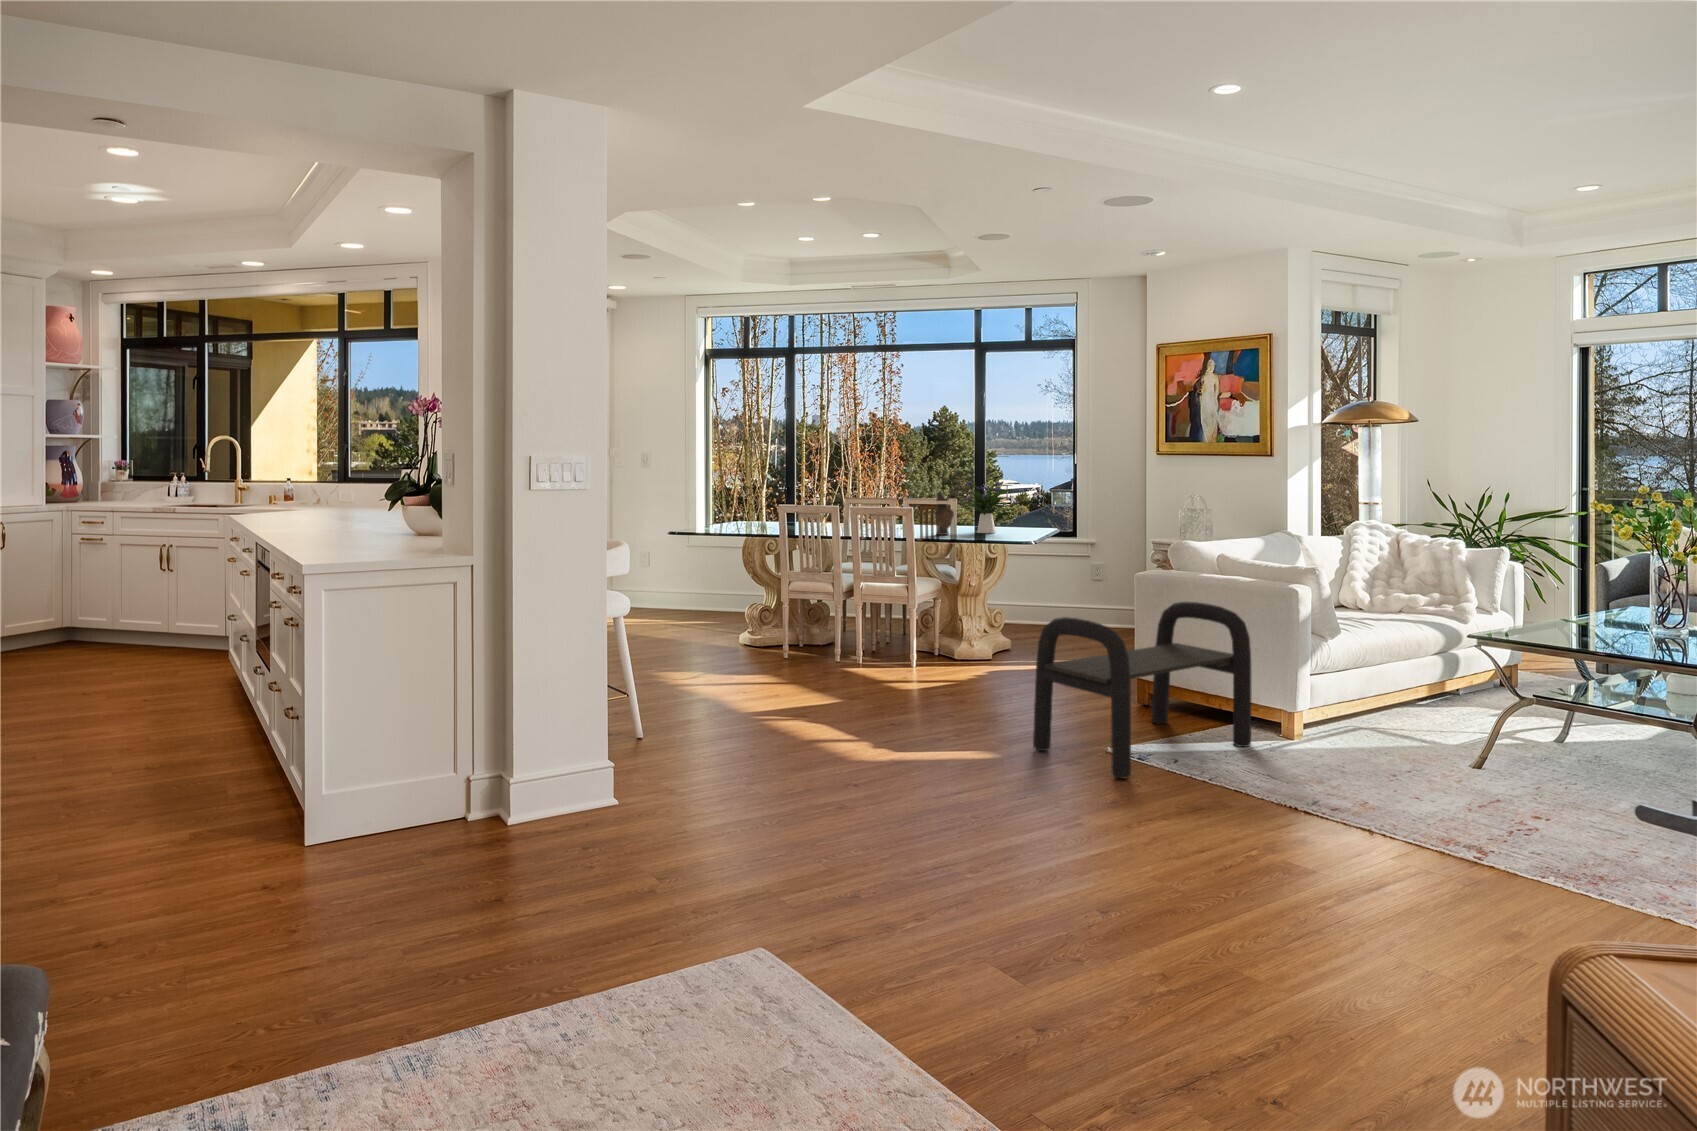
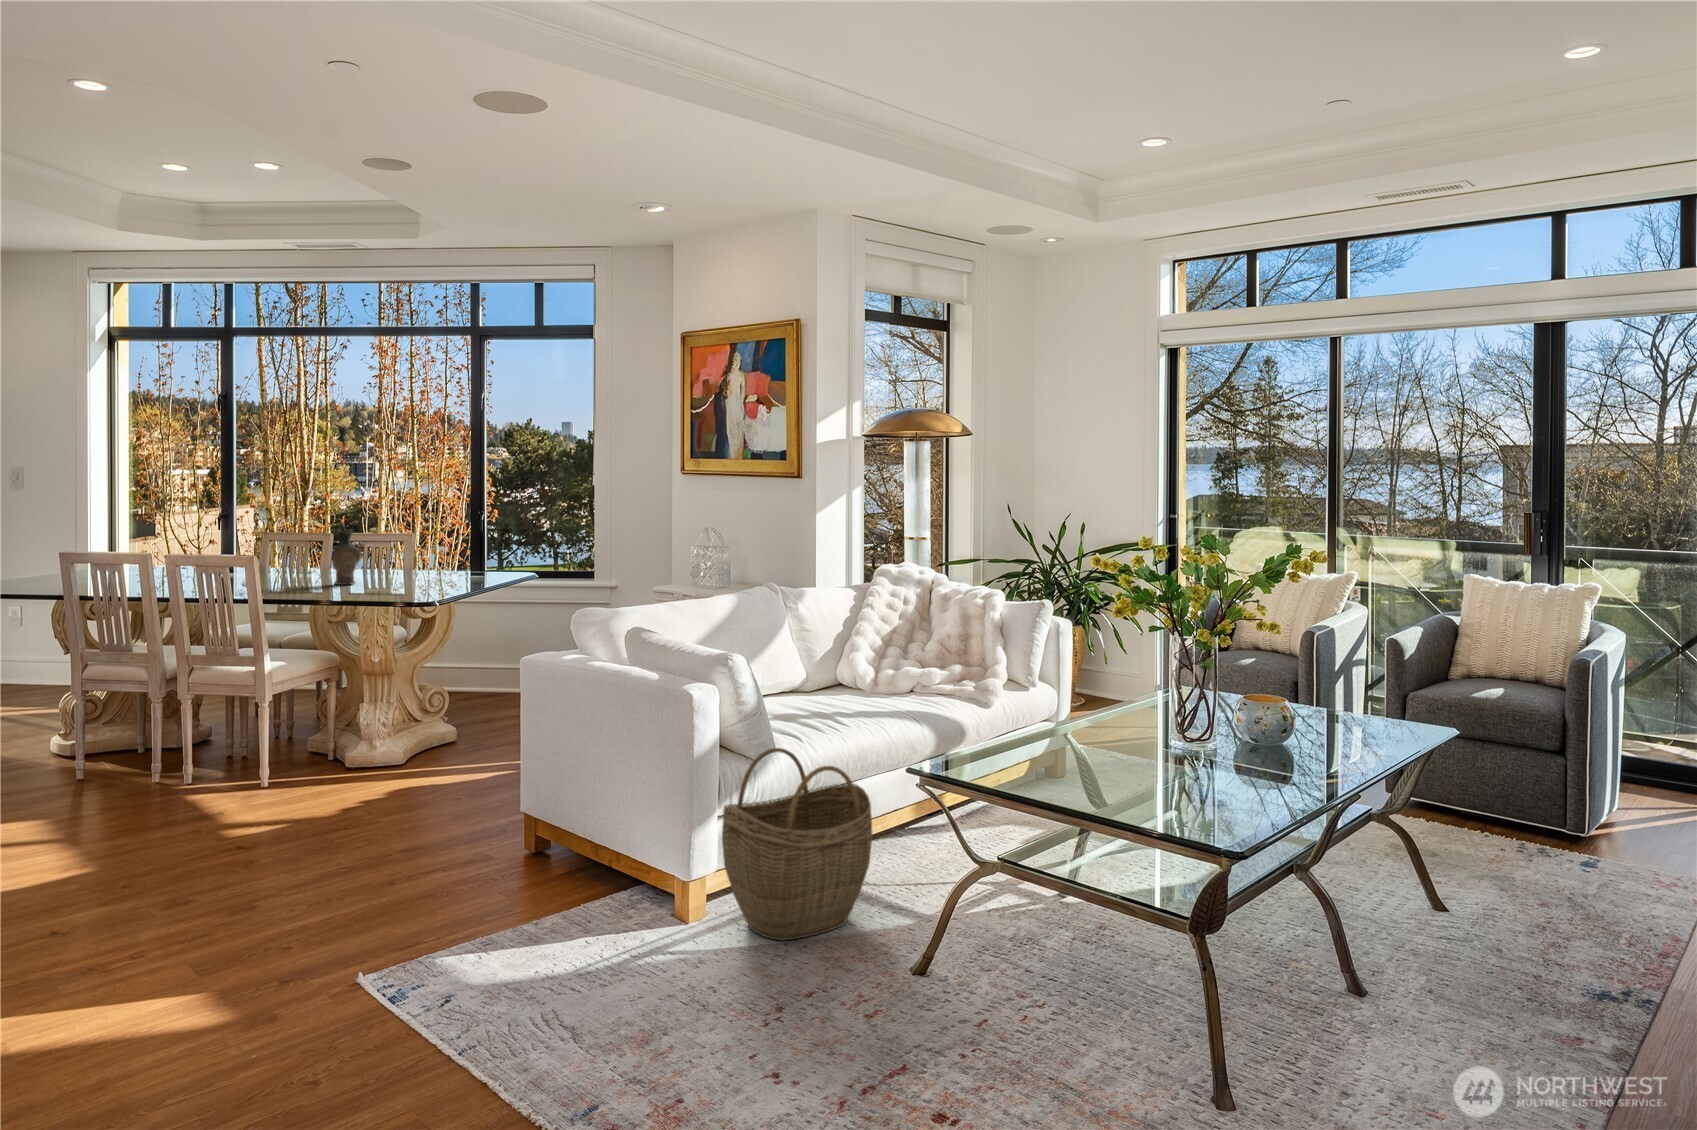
flower arrangement: present [964,478,1012,533] -> none [383,502,463,582]
bench: present [1033,602,1251,778] -> none [252,689,625,1005]
woven basket: none [1328,642,1436,765] -> present [722,748,872,940]

